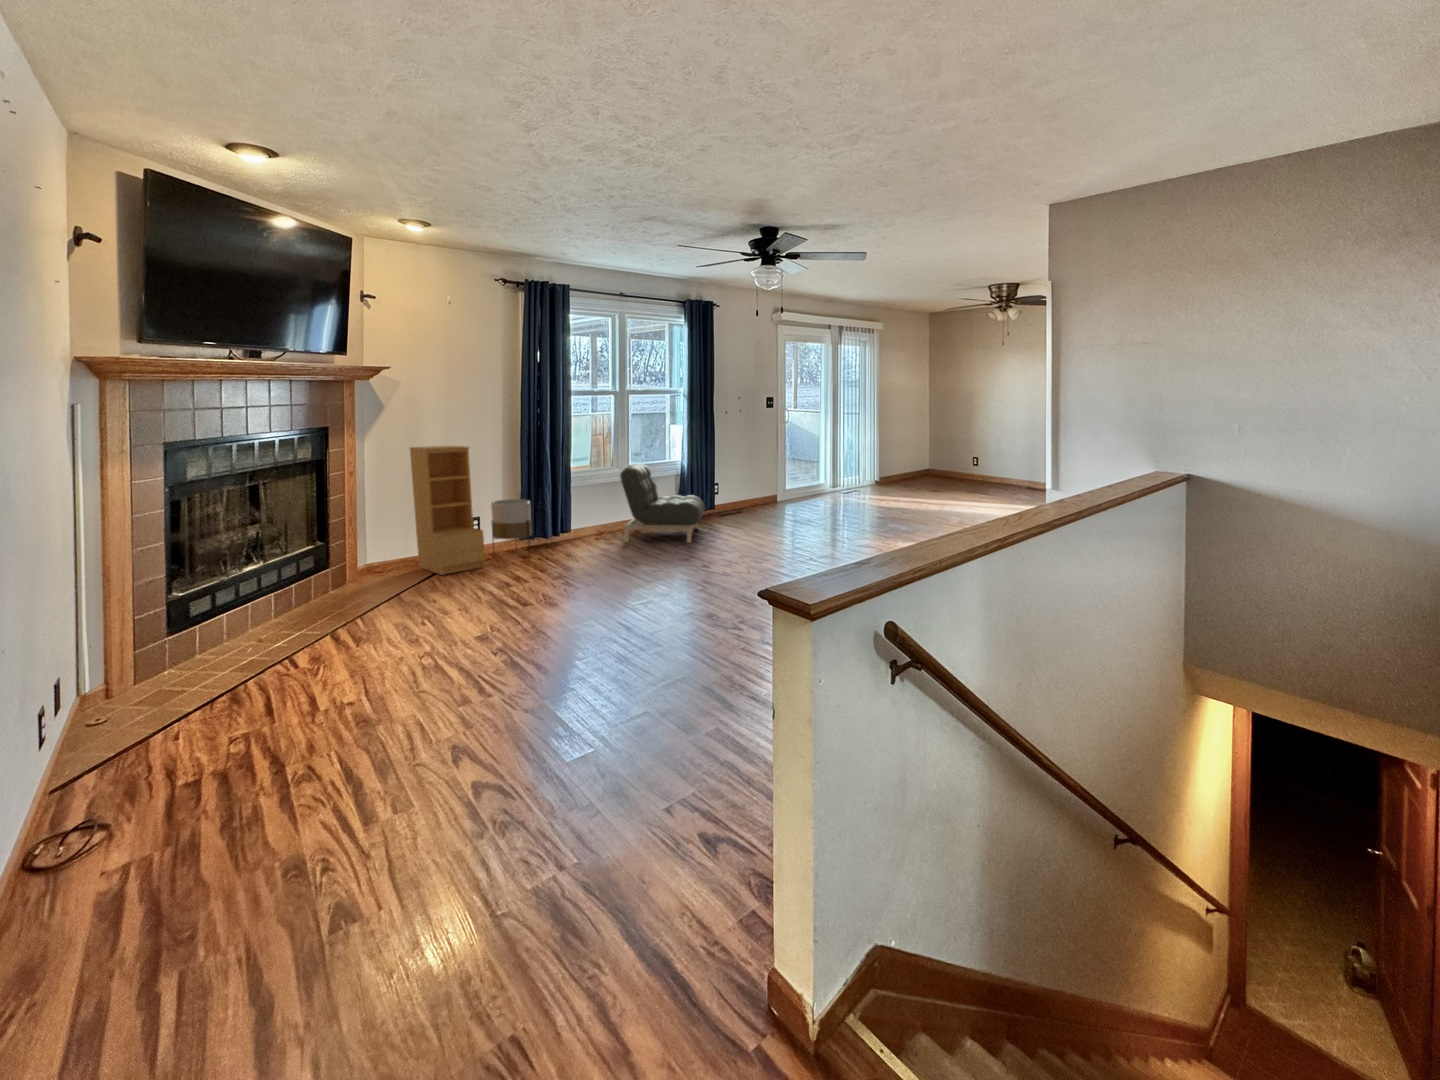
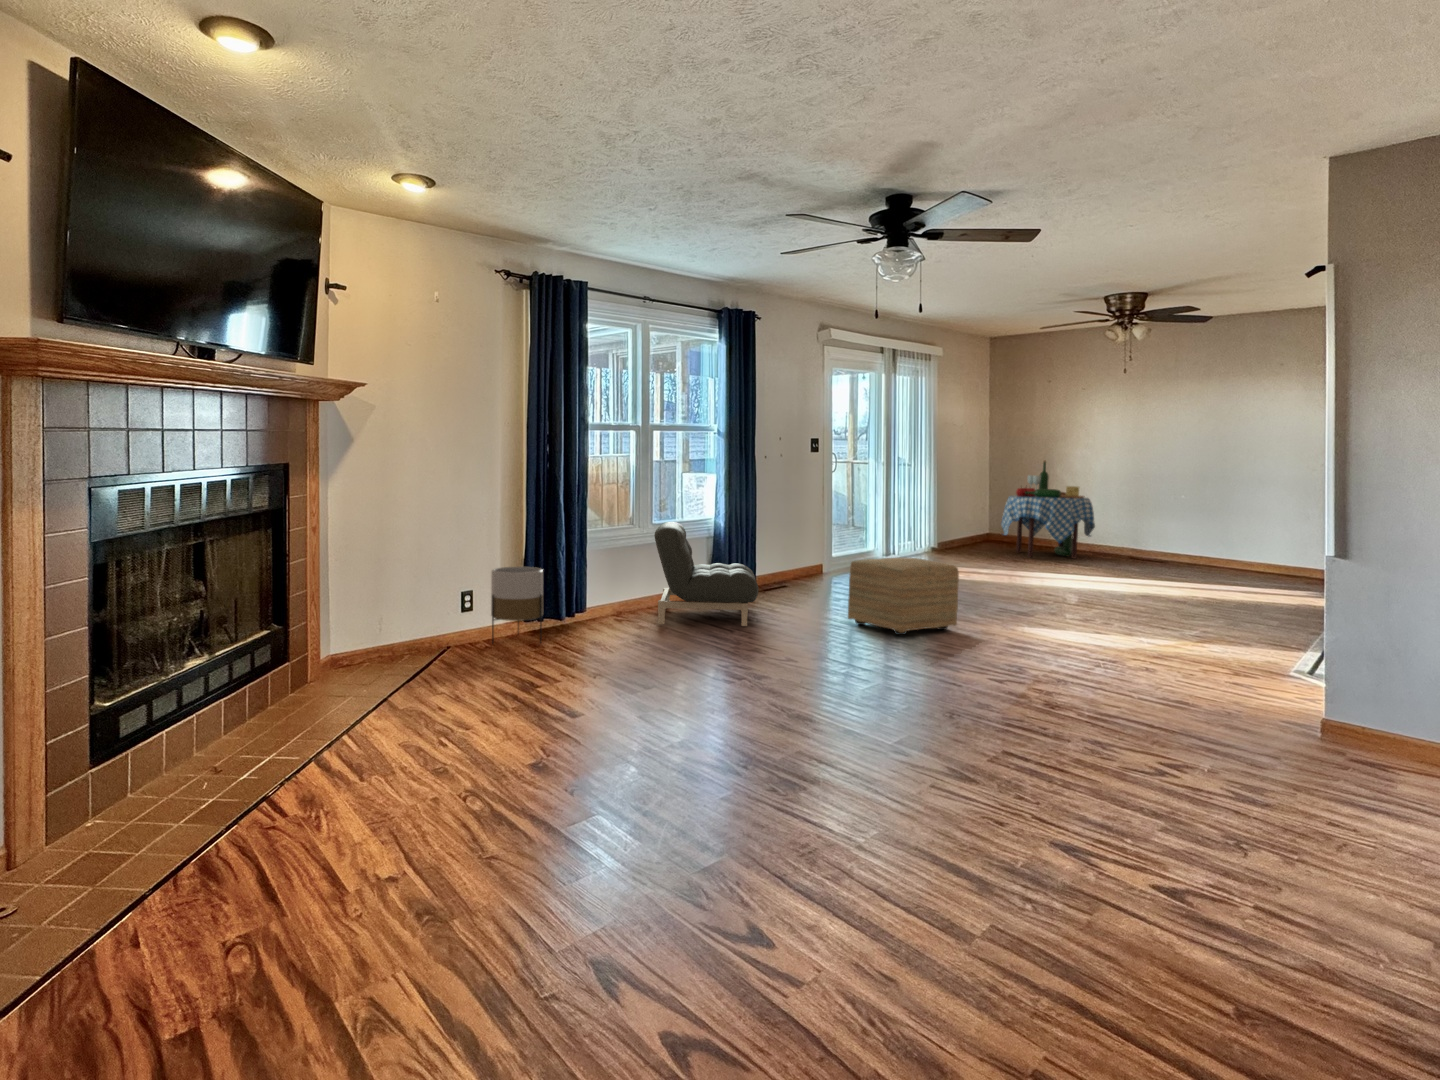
dining table: none [933,408,1009,488] -> present [1001,461,1095,558]
bookshelf: present [410,446,485,575] -> none [393,494,488,670]
ottoman: none [771,489,854,549] -> present [848,558,959,635]

